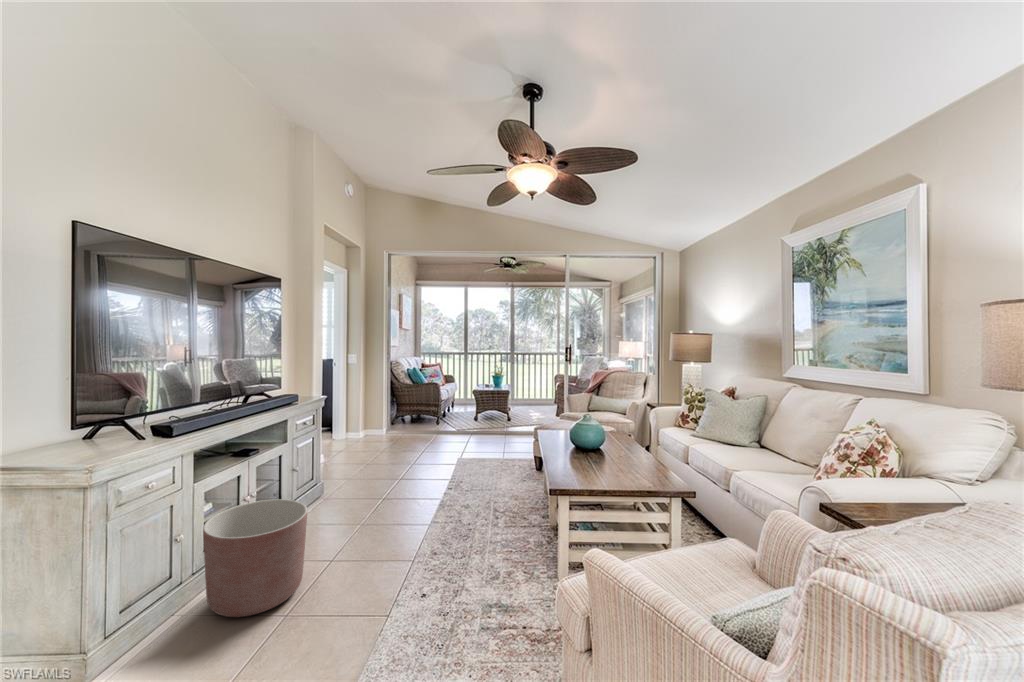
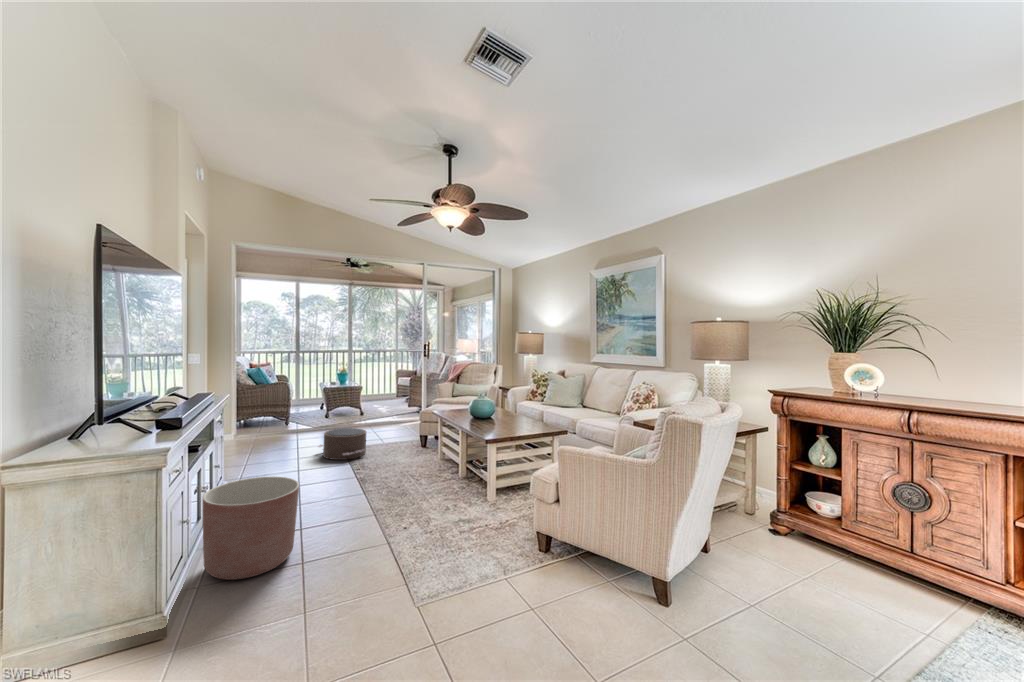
pouf: none [432,439,477,475] -> present [318,428,366,460]

